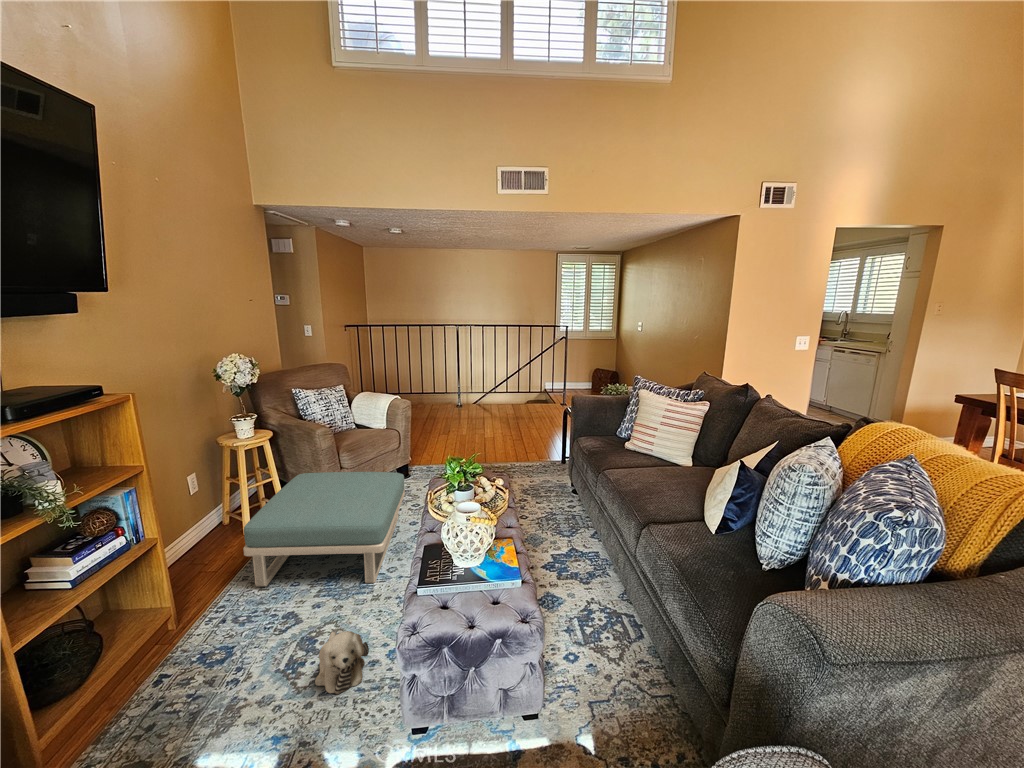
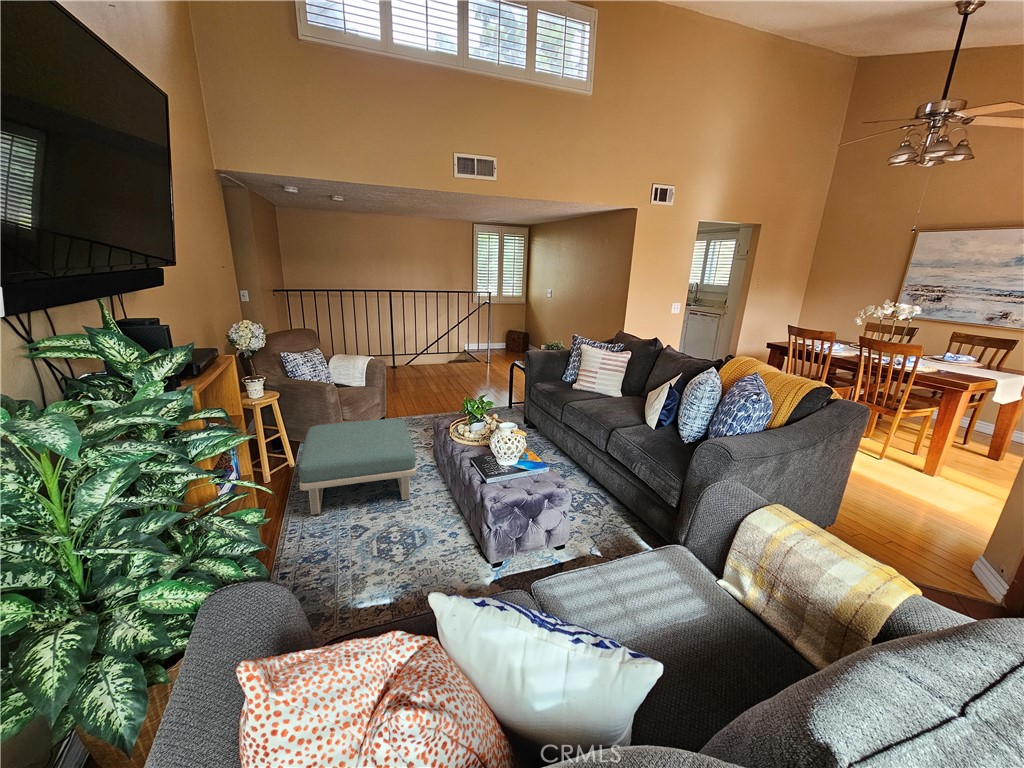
plush toy: present [315,631,369,694] -> none [401,520,441,563]

